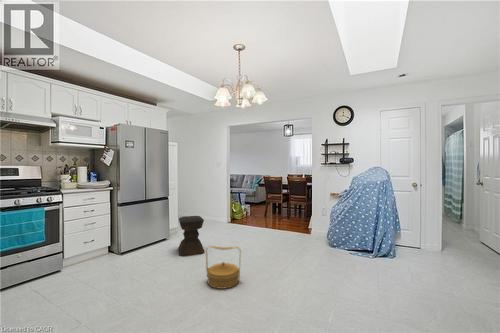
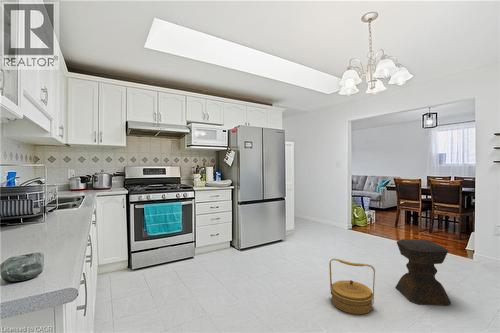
stool: present [178,216,205,256] -> present [395,239,451,305]

